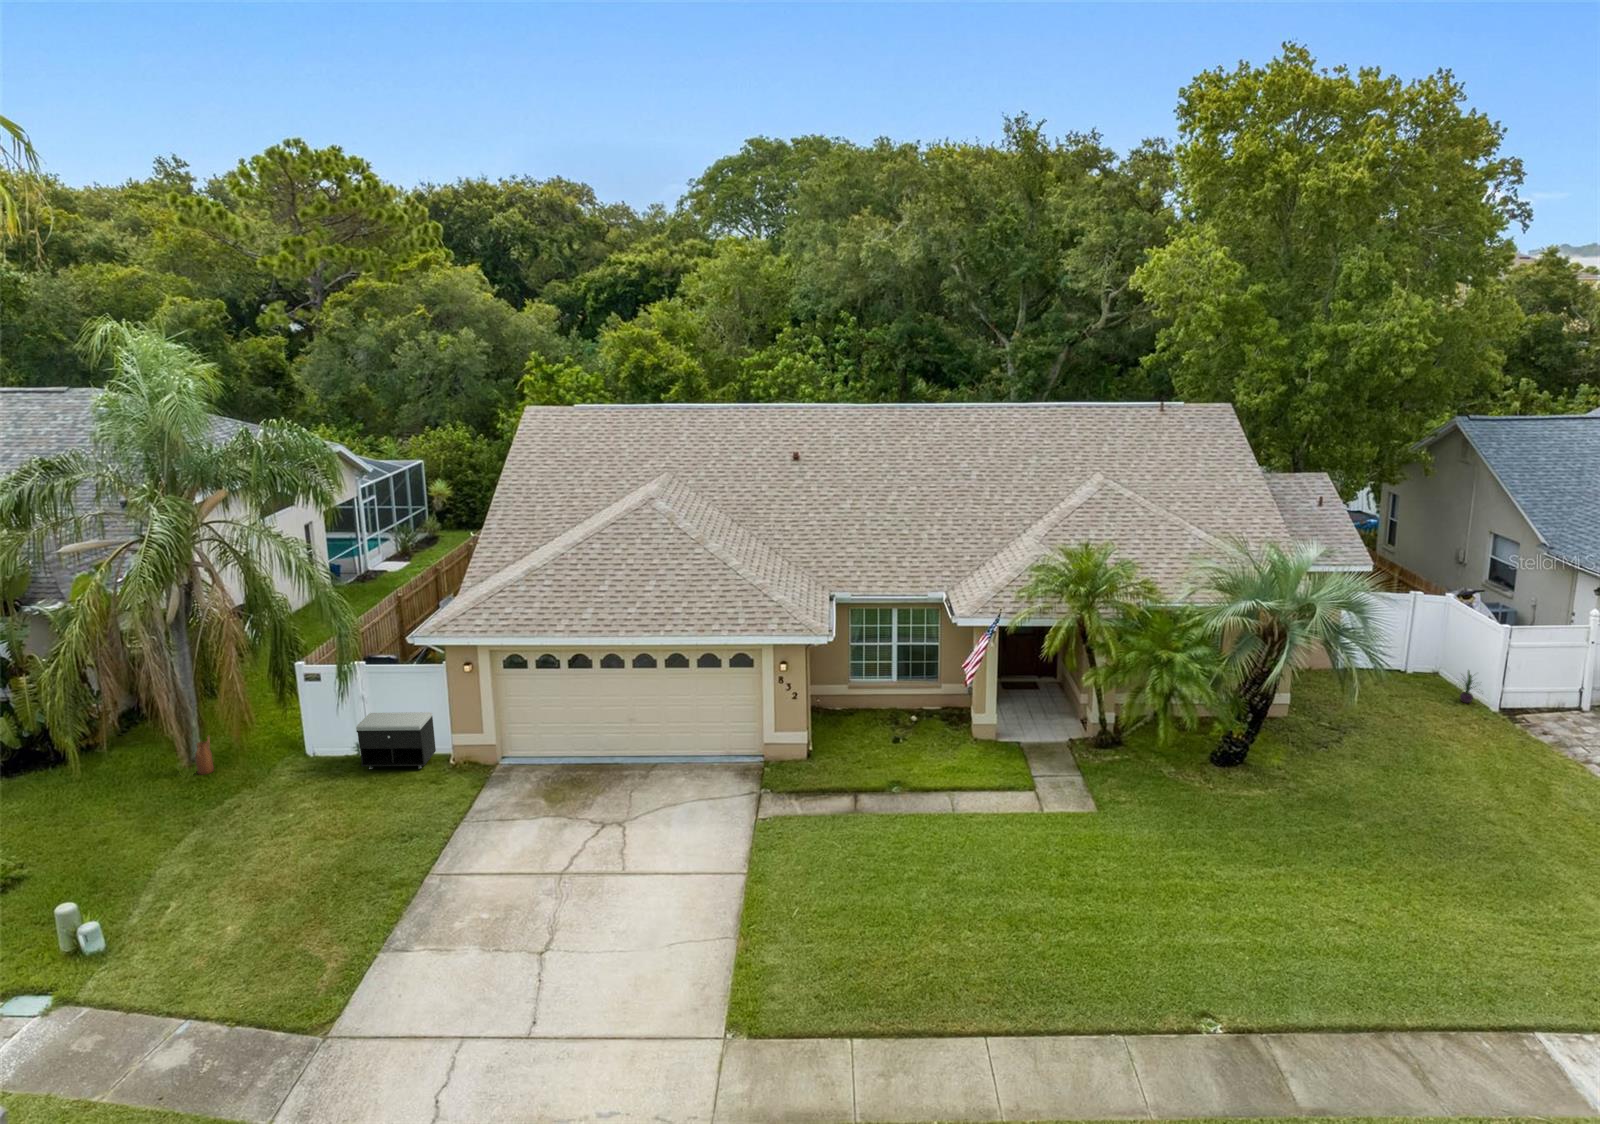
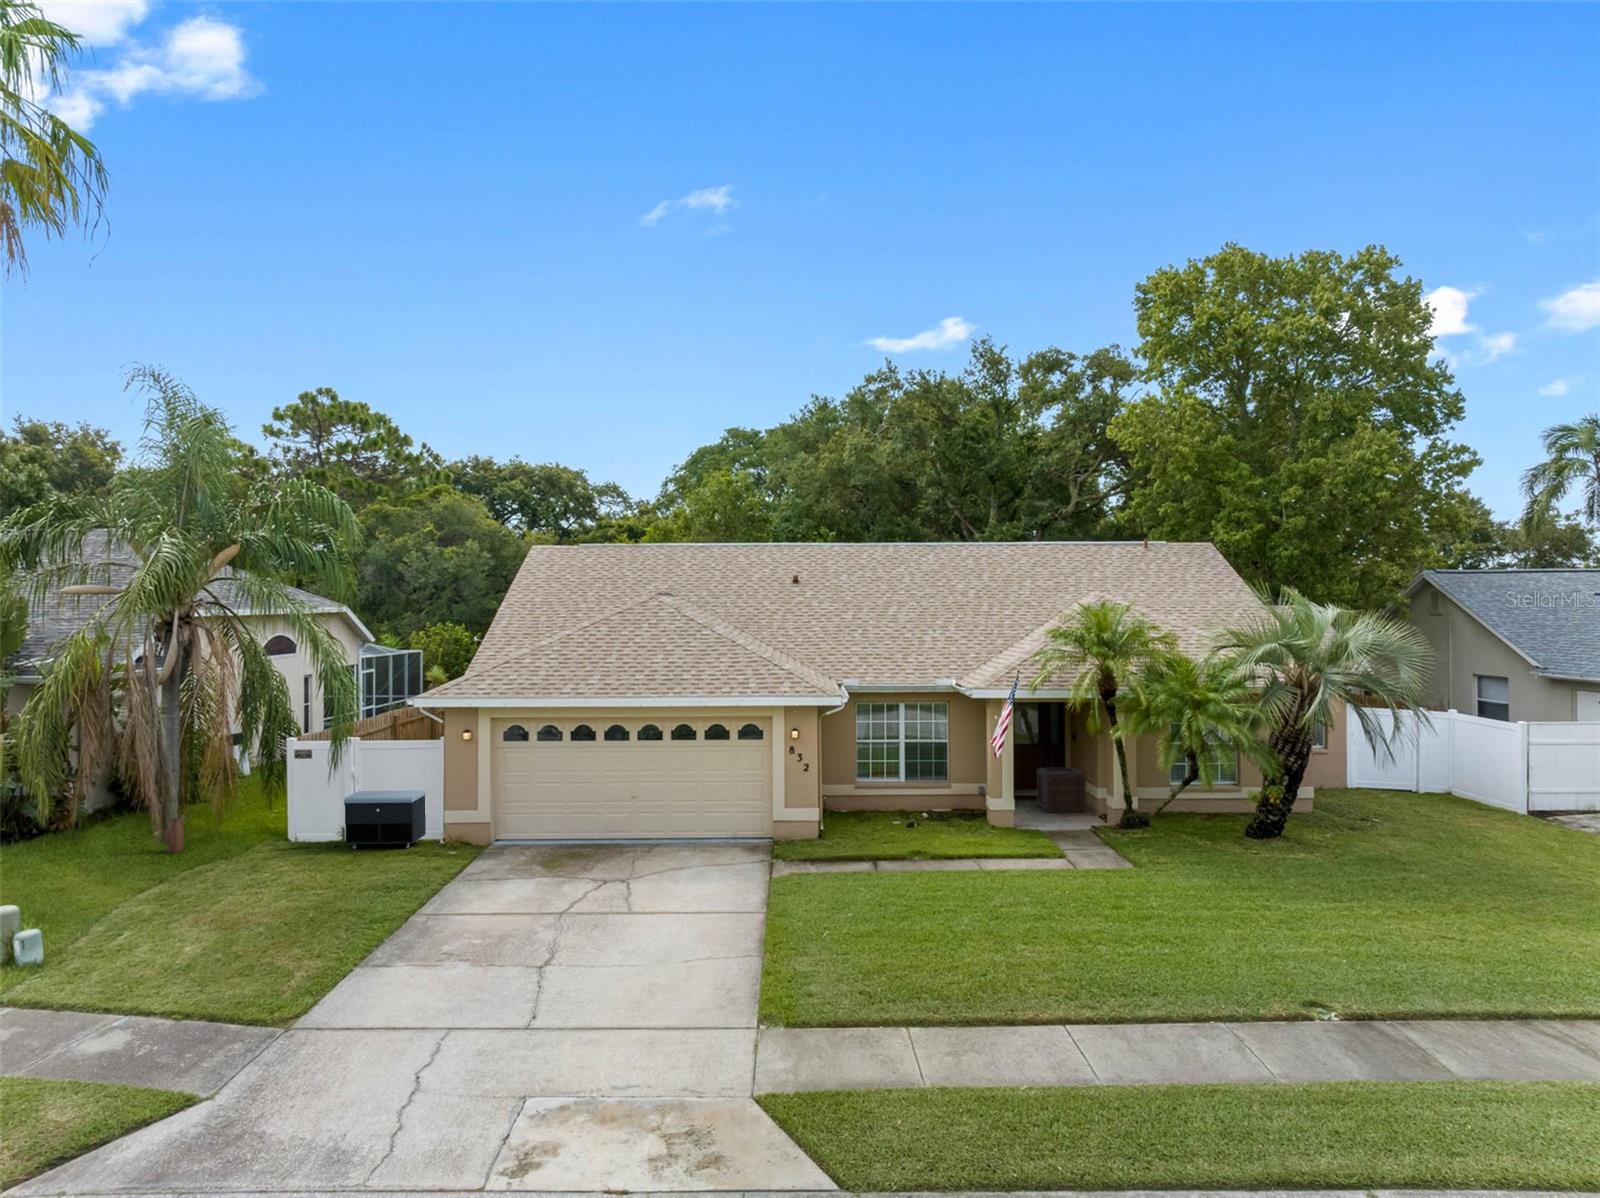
wooden crate: none [1029,668,1077,716] -> present [1037,768,1086,813]
decorative plant: present [1460,671,1476,703] -> none [1449,769,1488,802]

